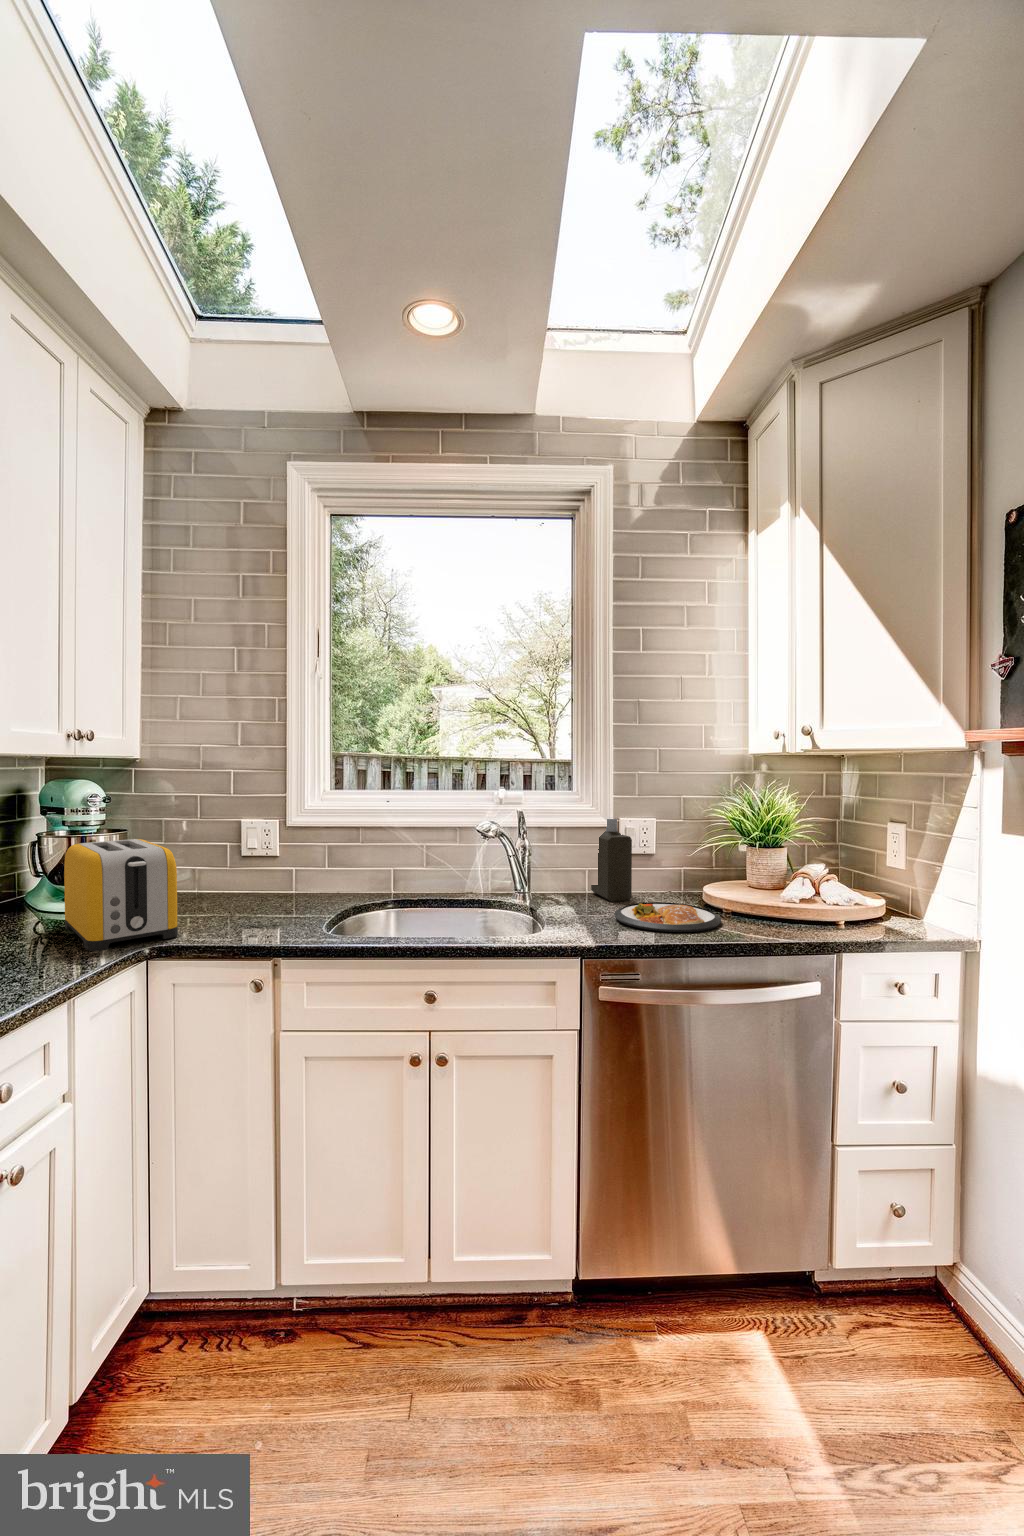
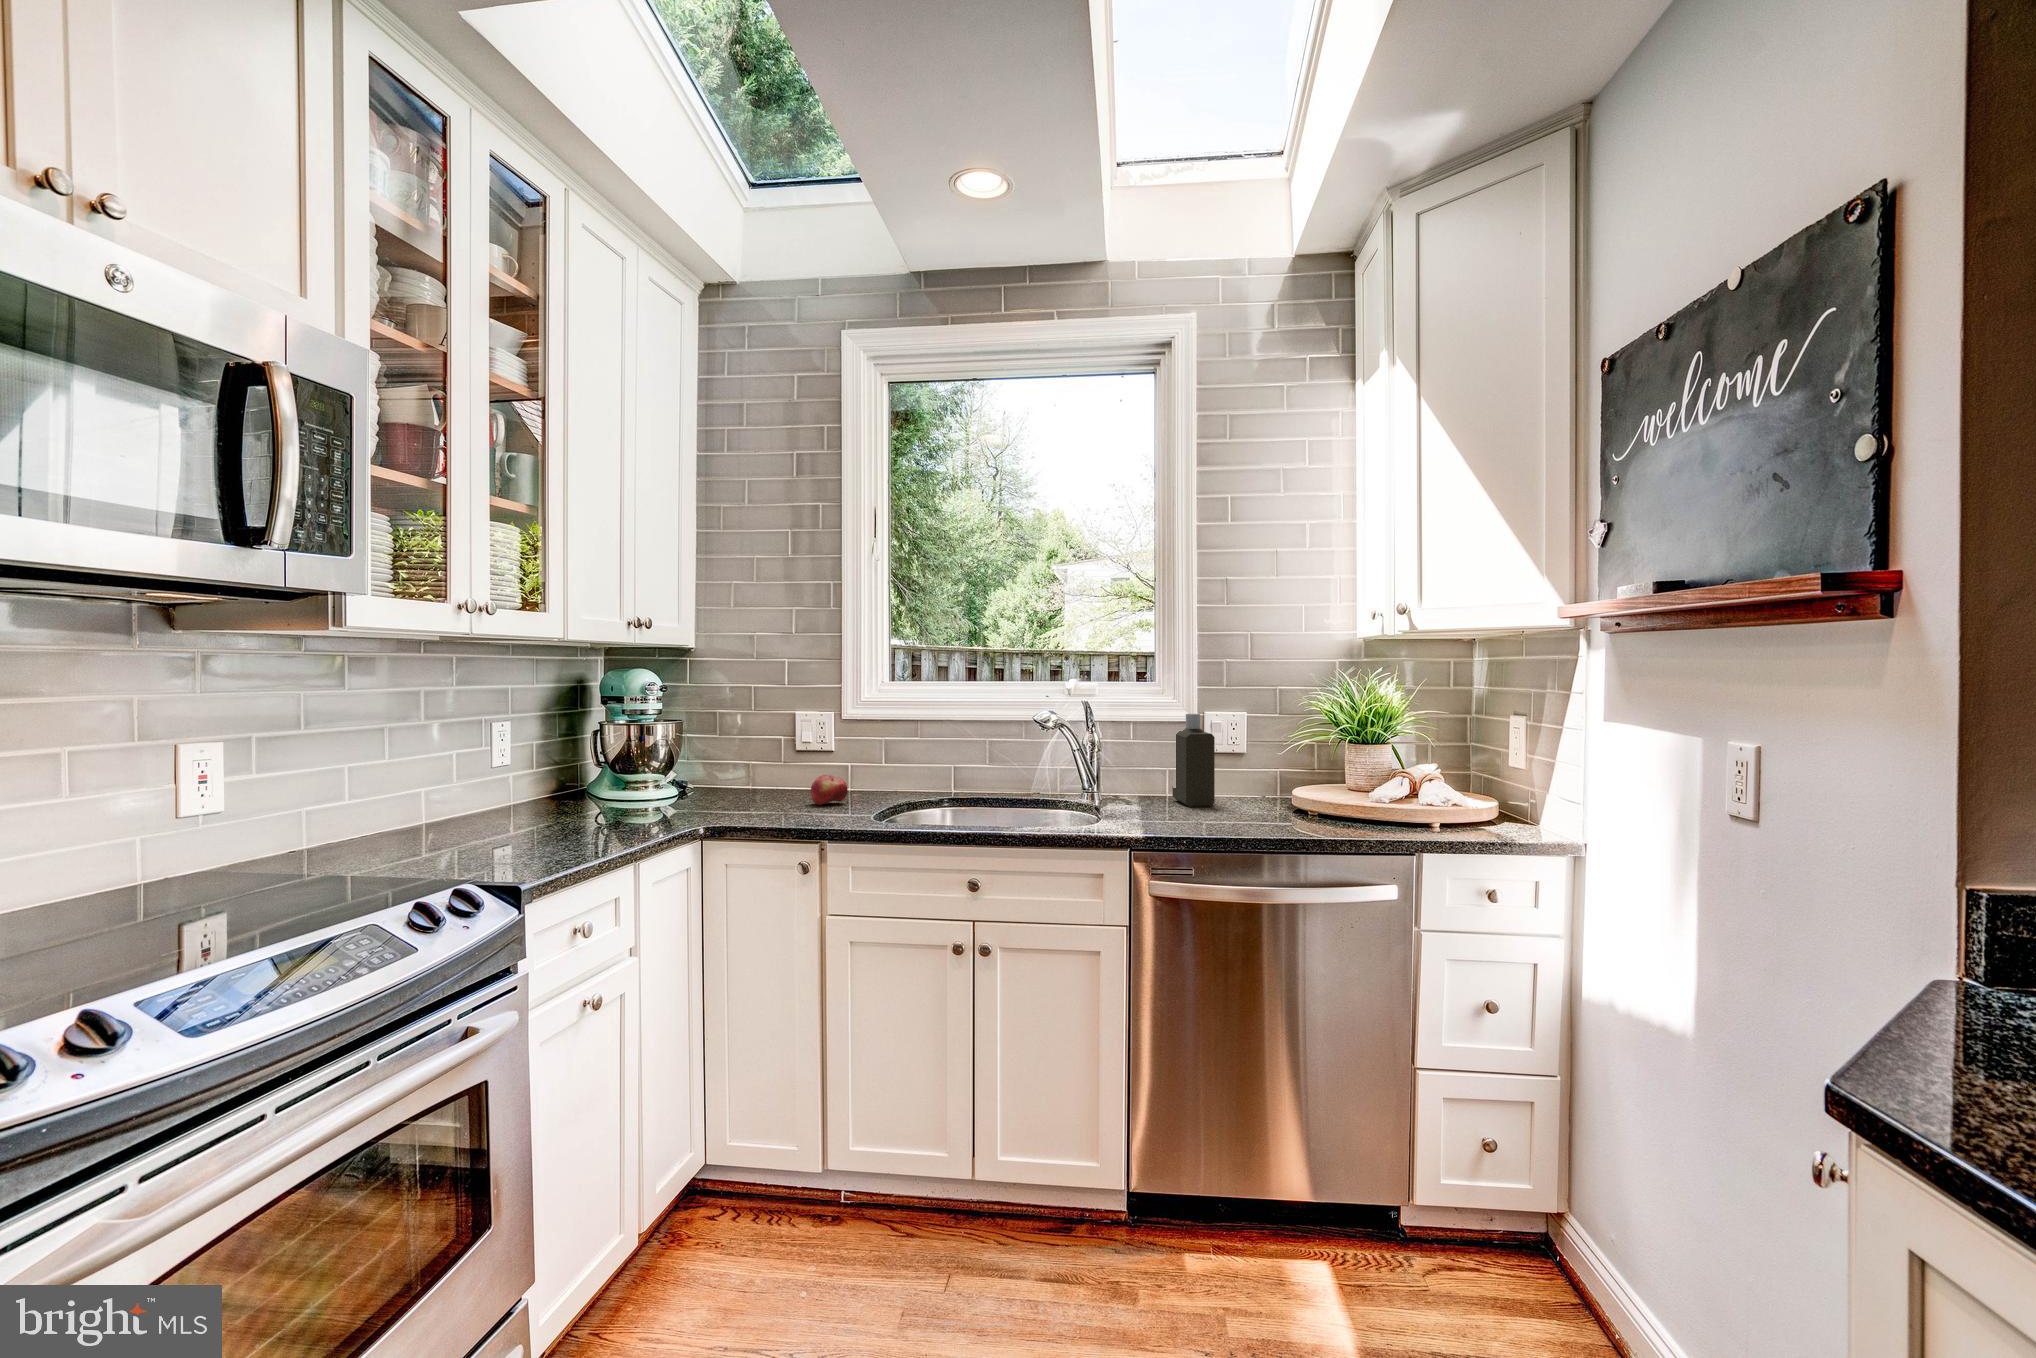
toaster: present [64,839,178,951] -> none [627,726,731,826]
fruit: none [260,879,296,909] -> present [811,775,848,805]
dish: present [614,902,721,932] -> none [1181,804,1299,830]

